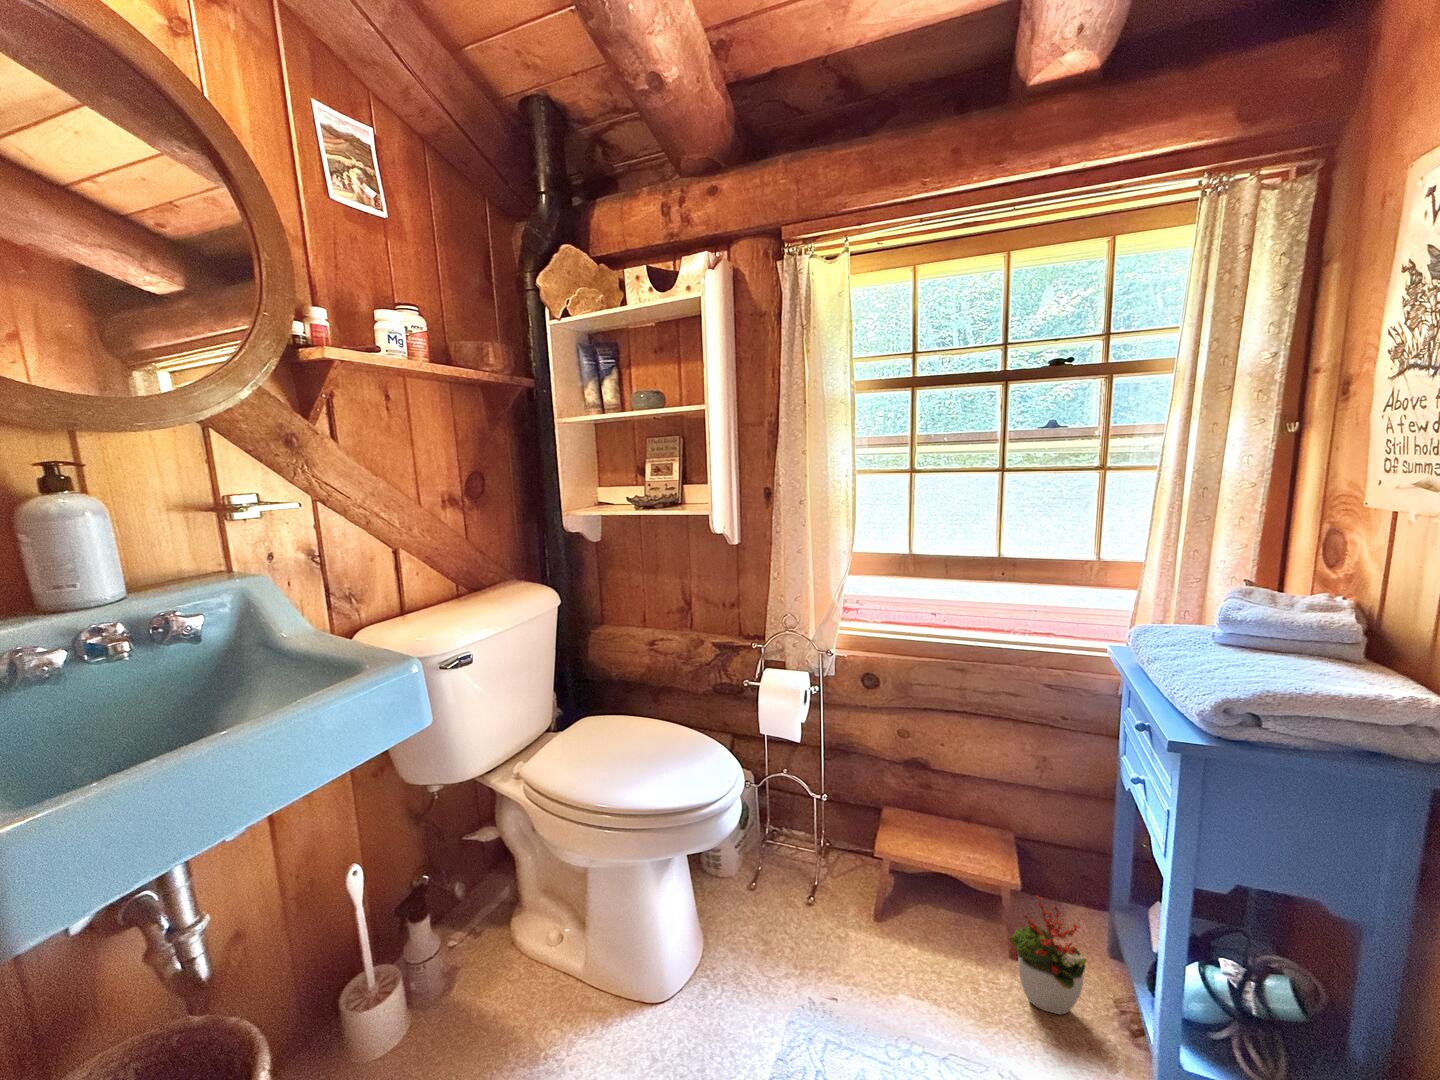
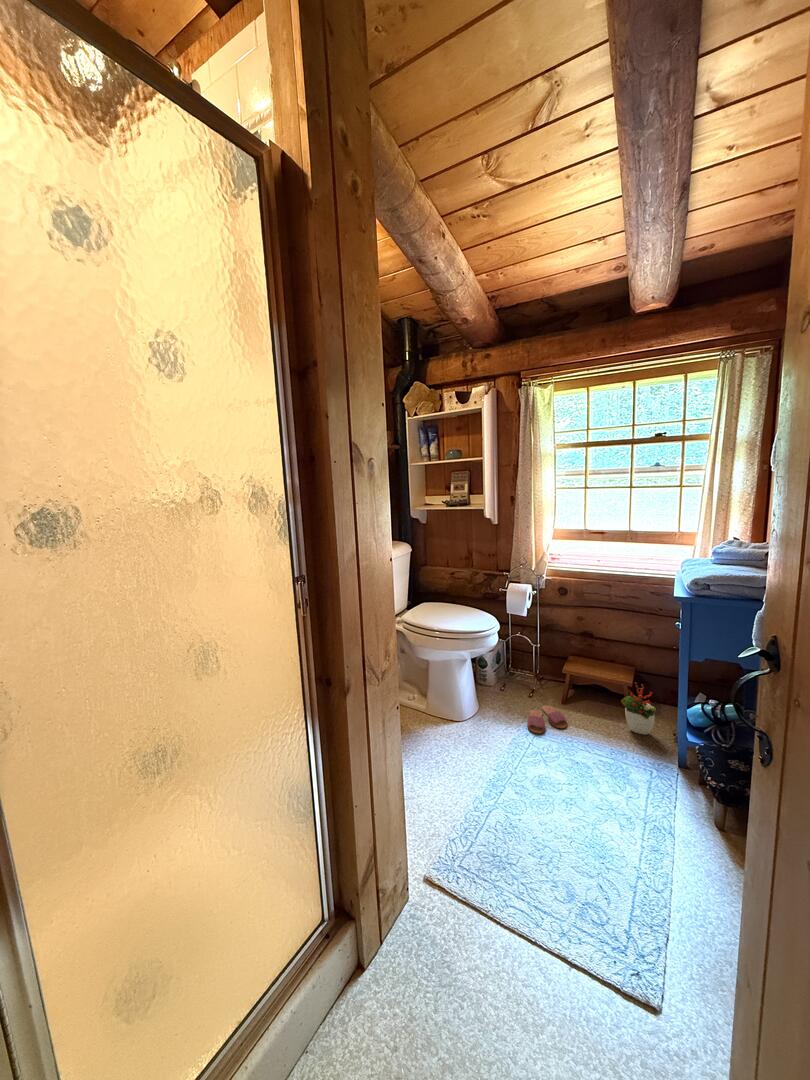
slippers: none [810,935,896,1039] -> present [527,706,567,733]

